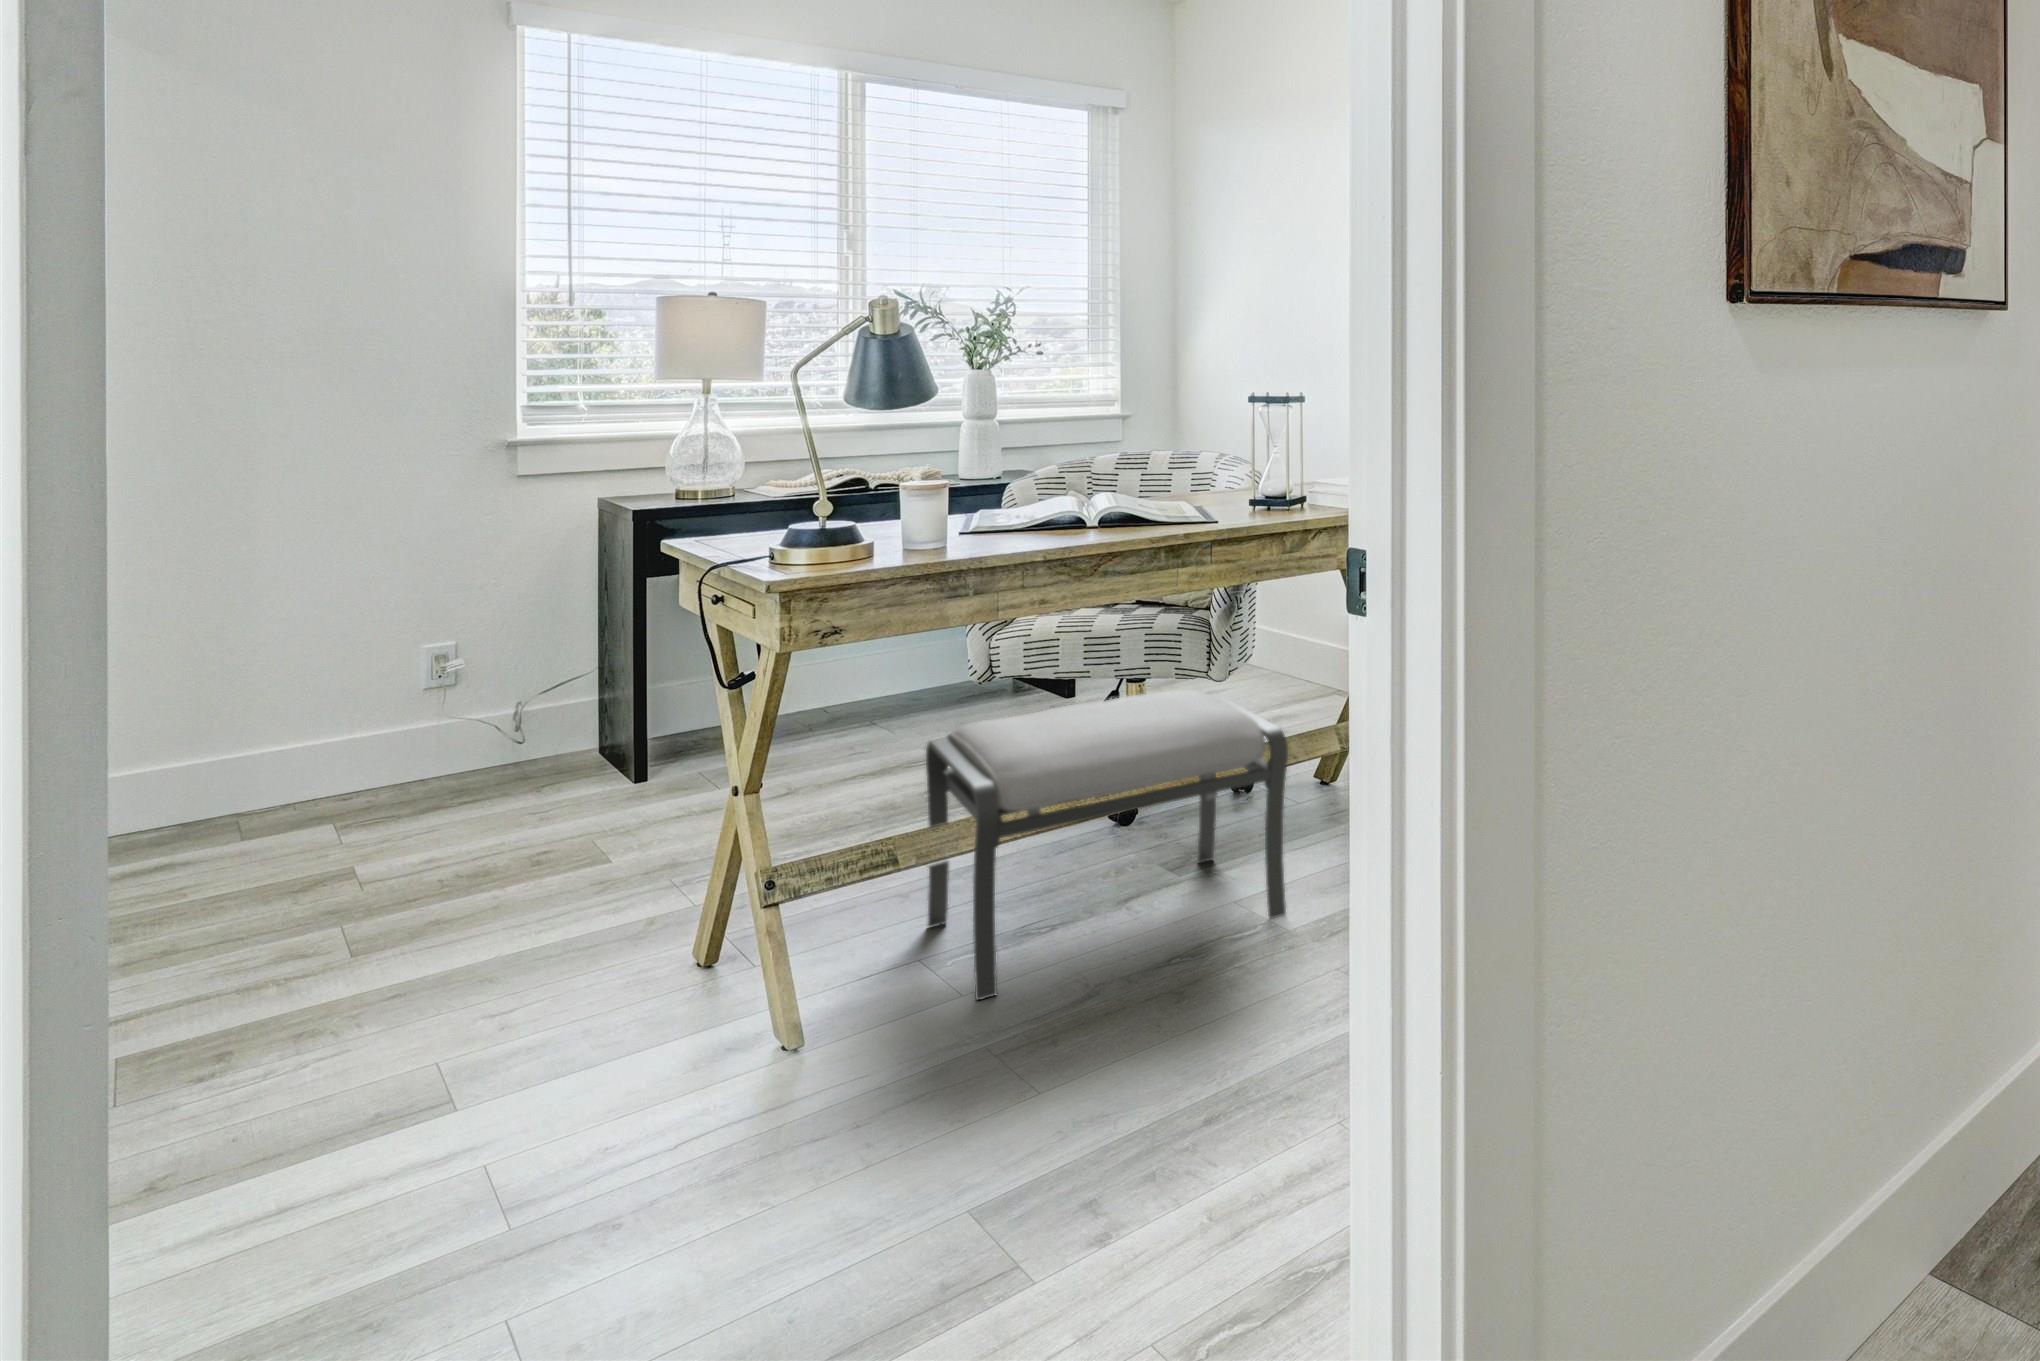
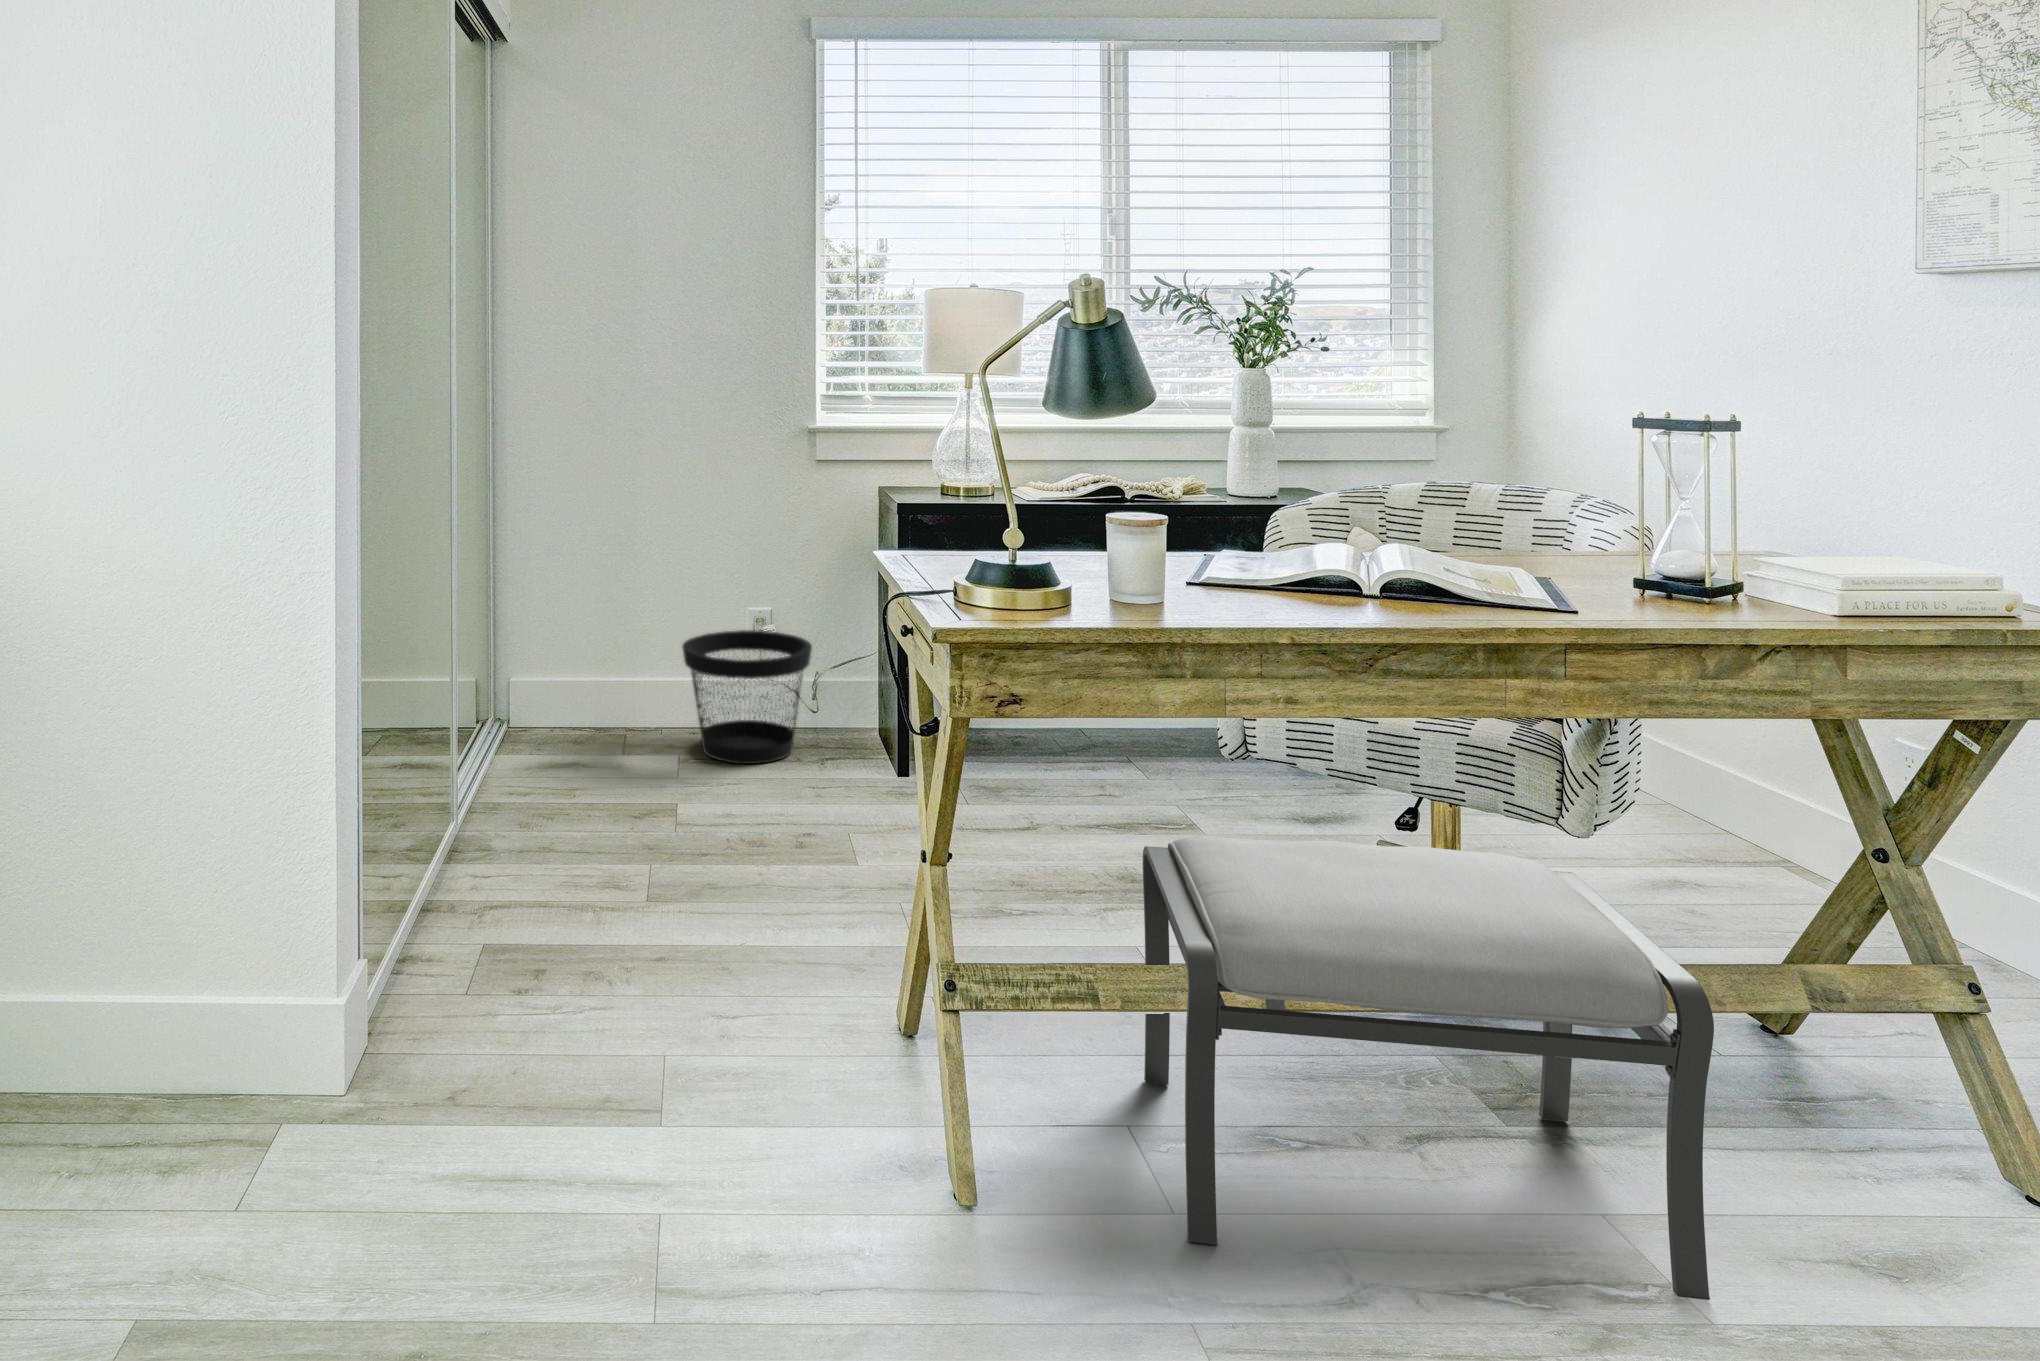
wastebasket: none [333,668,519,819] -> present [682,630,812,764]

